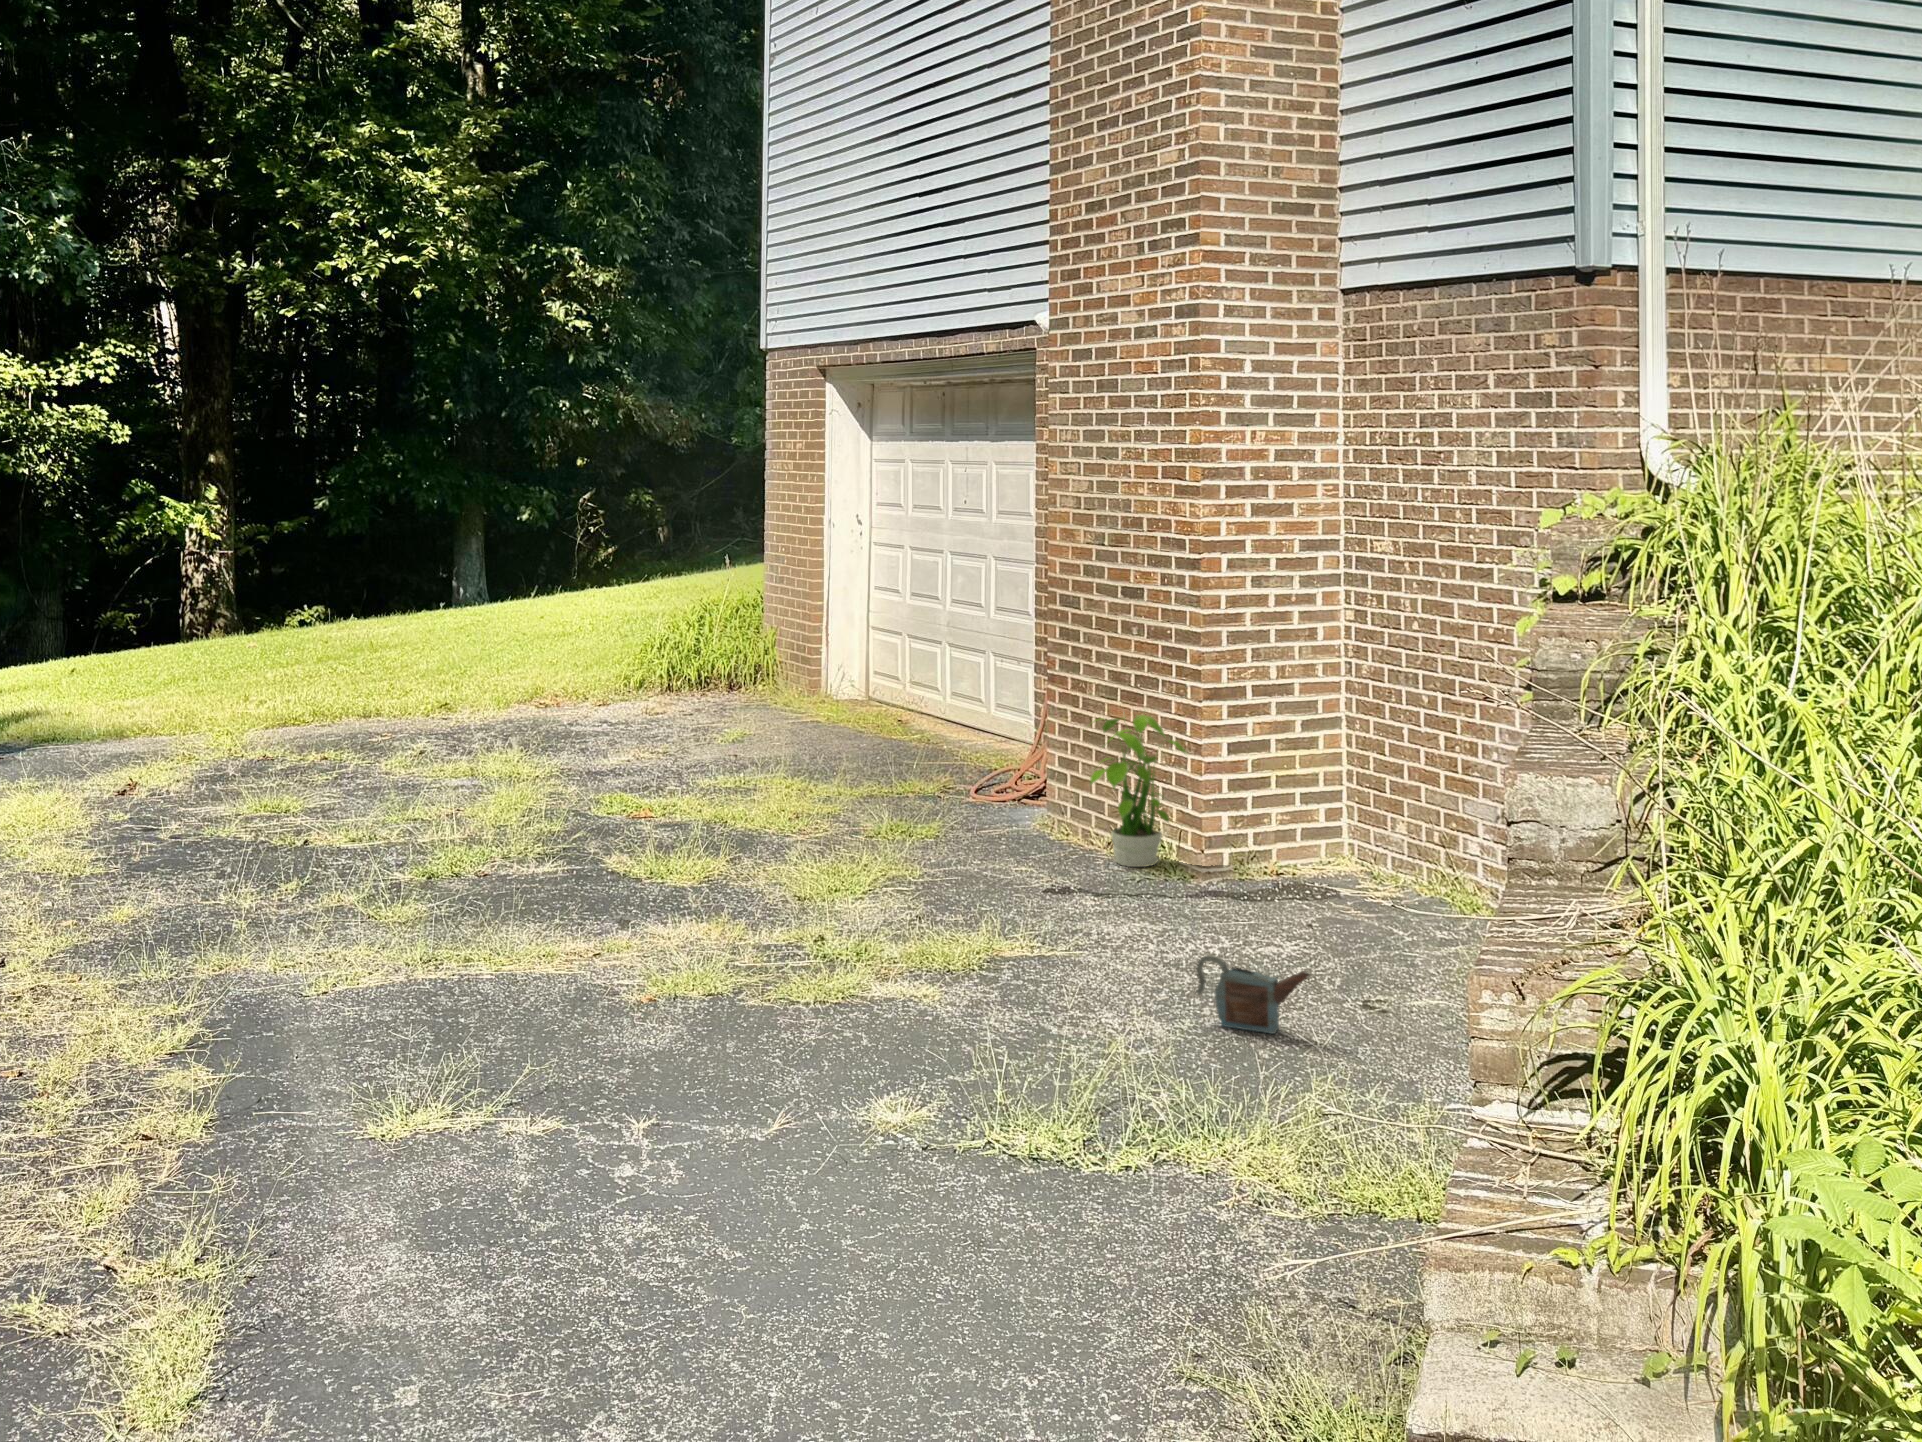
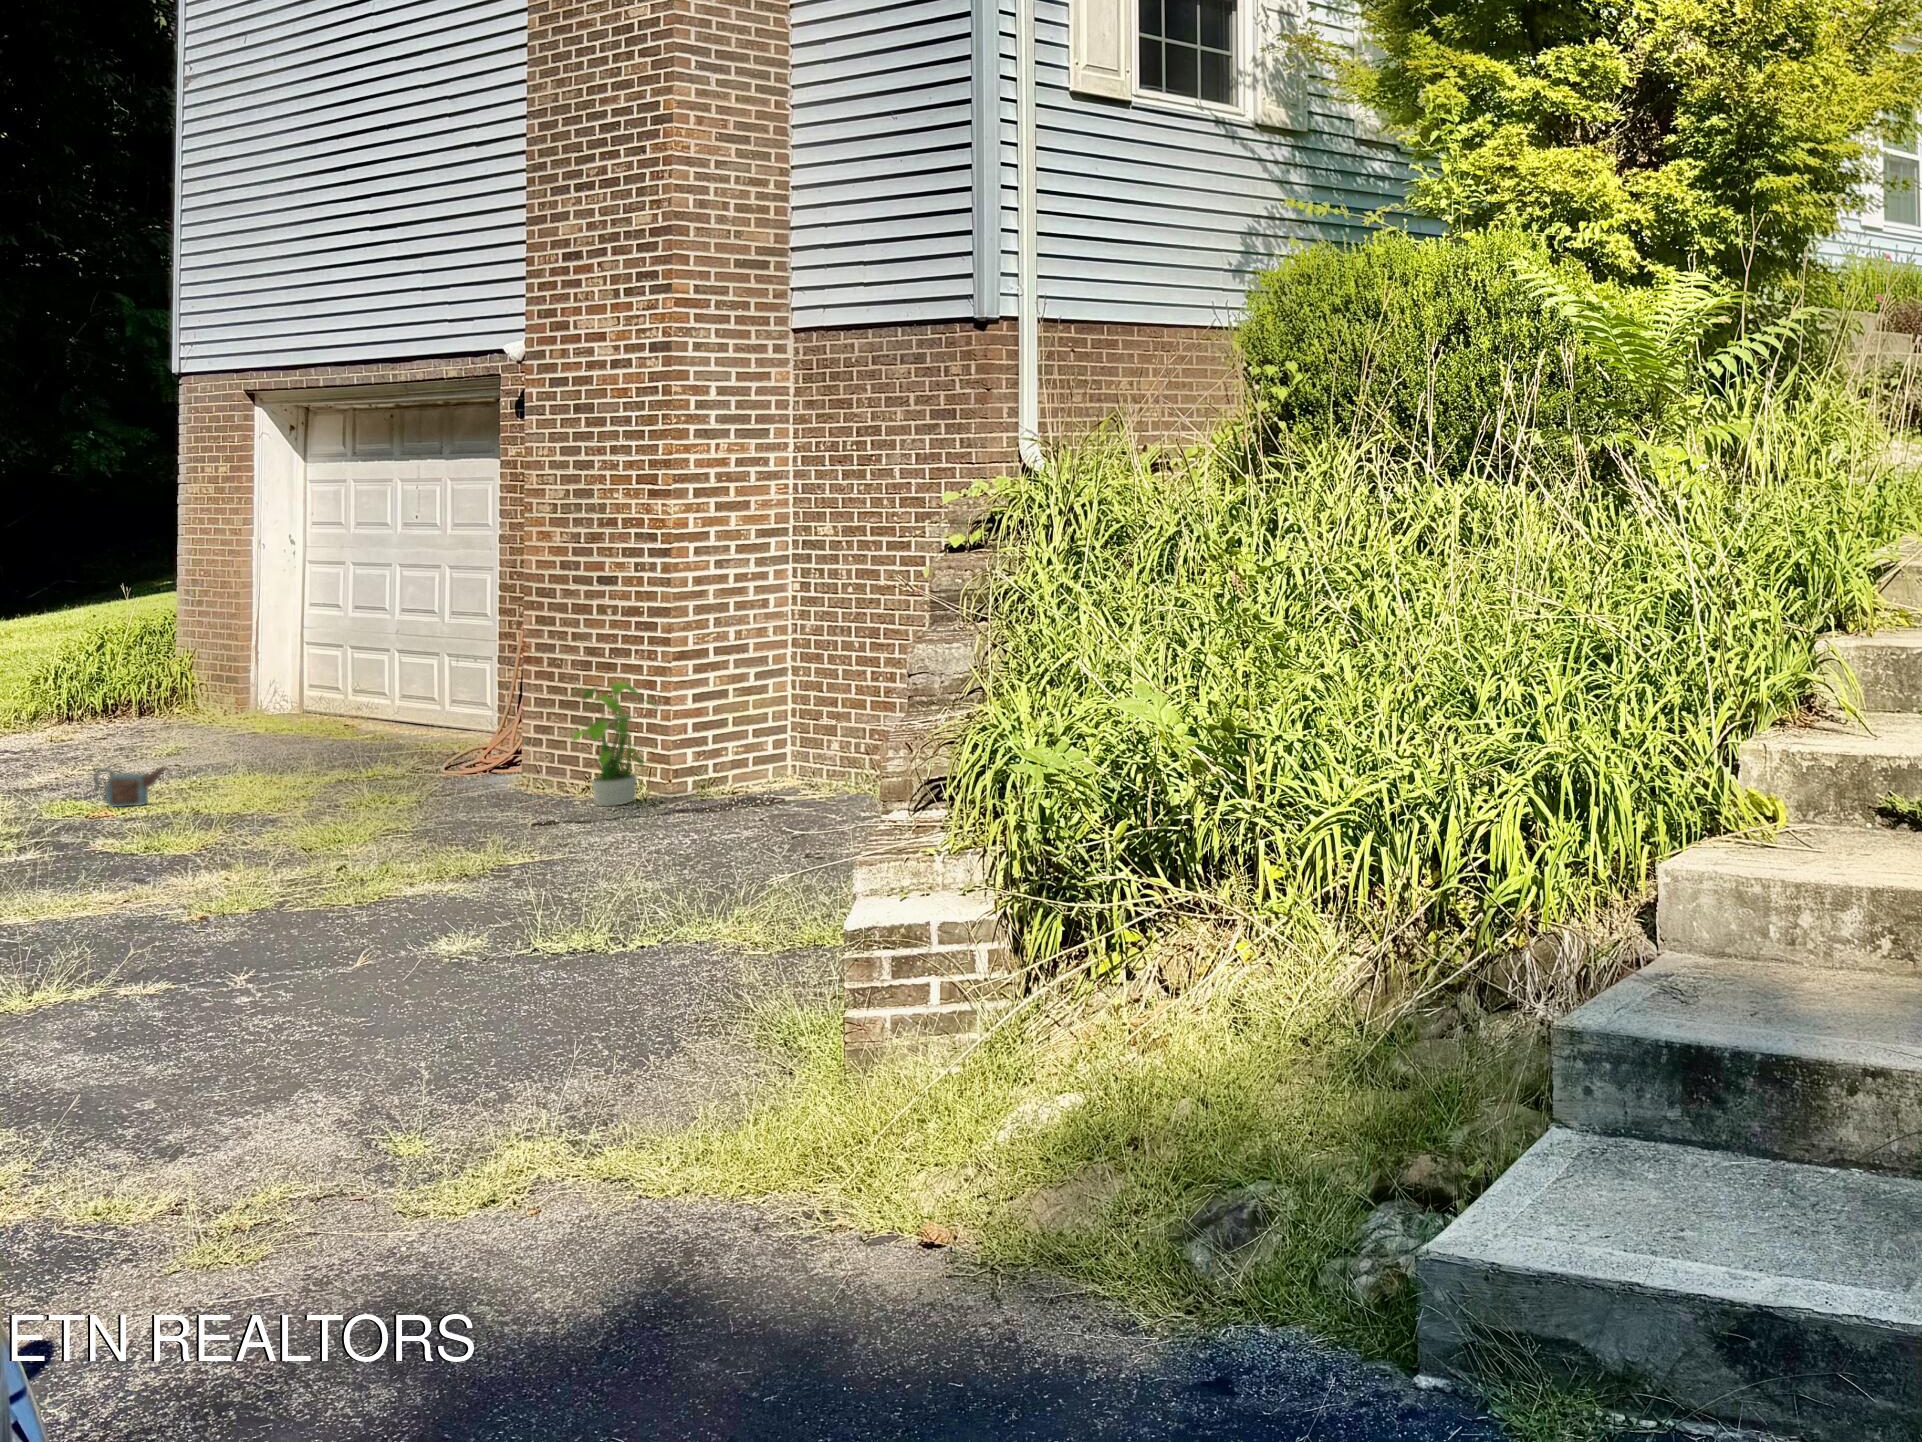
watering can: present [1196,955,1310,1034] -> present [93,766,165,807]

